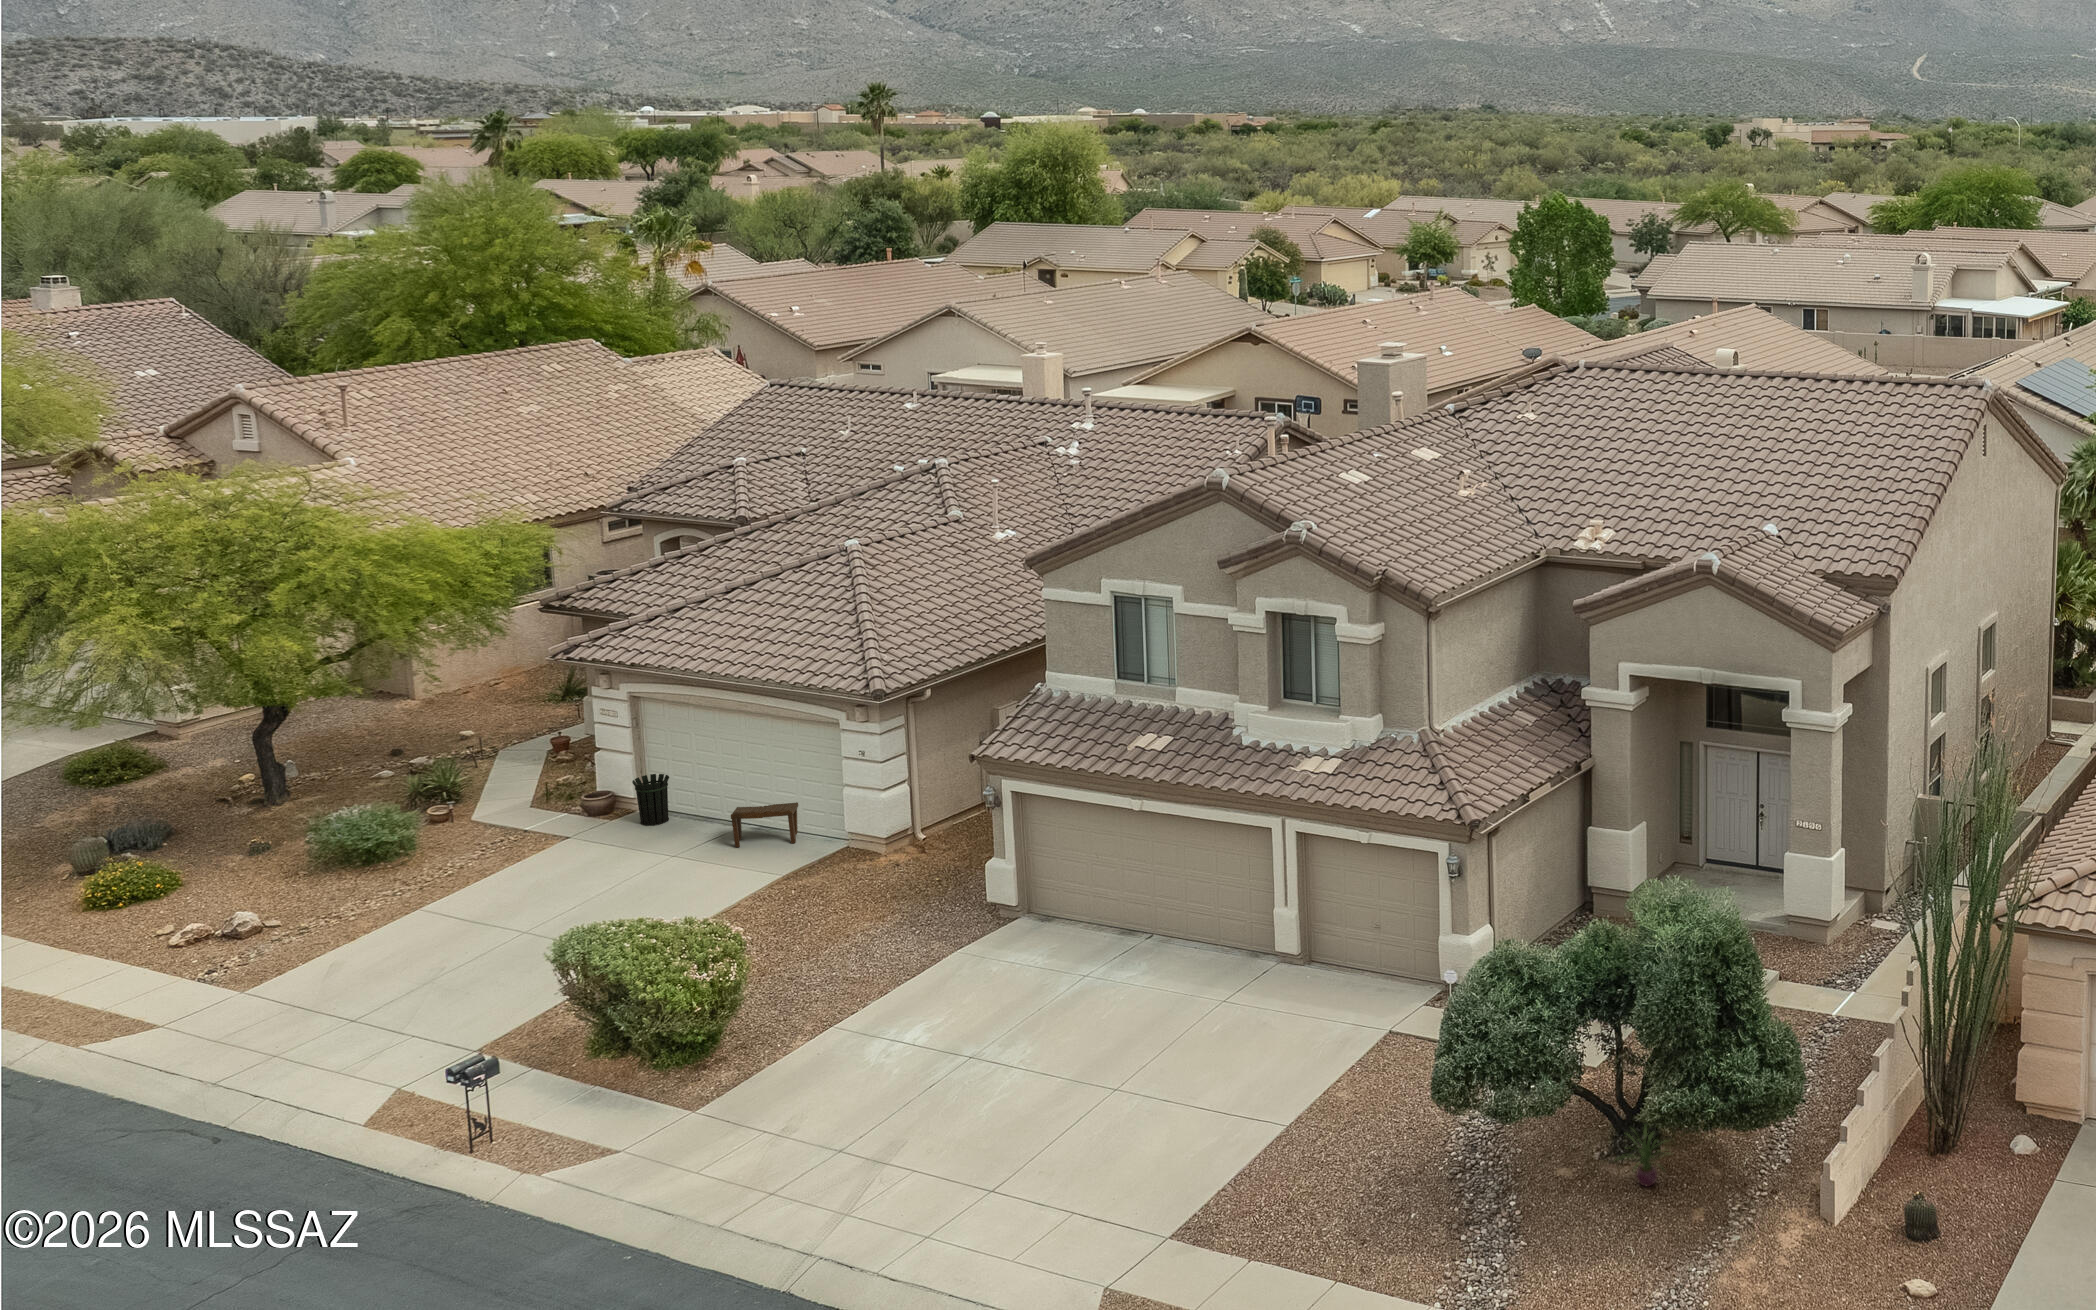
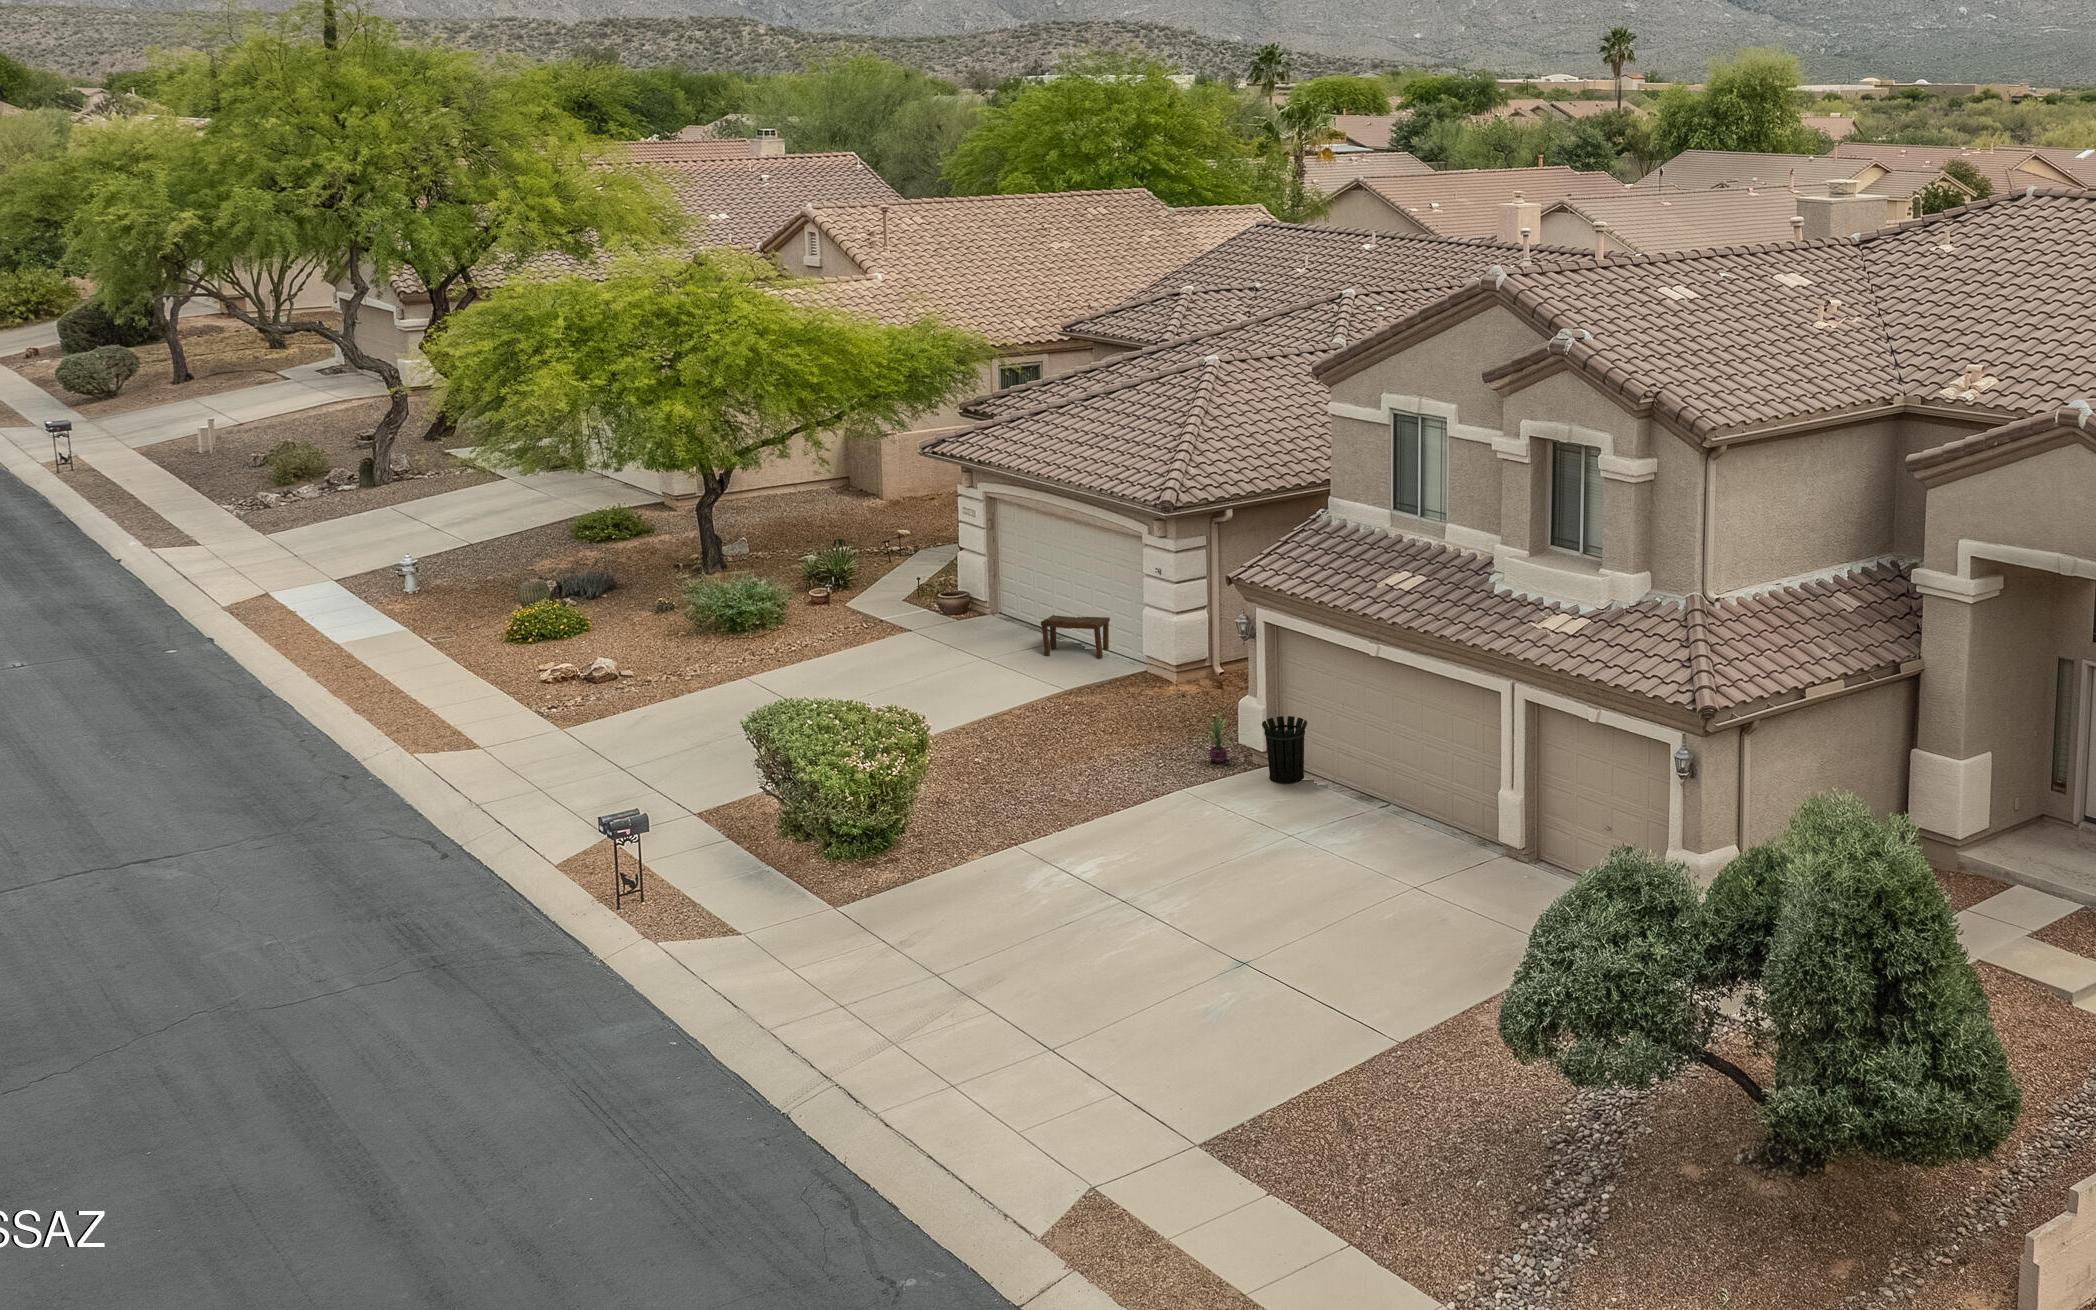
waste bin: present [632,774,669,826] -> present [1262,716,1307,783]
decorative plant: present [1627,1125,1668,1186] -> present [1198,713,1239,763]

